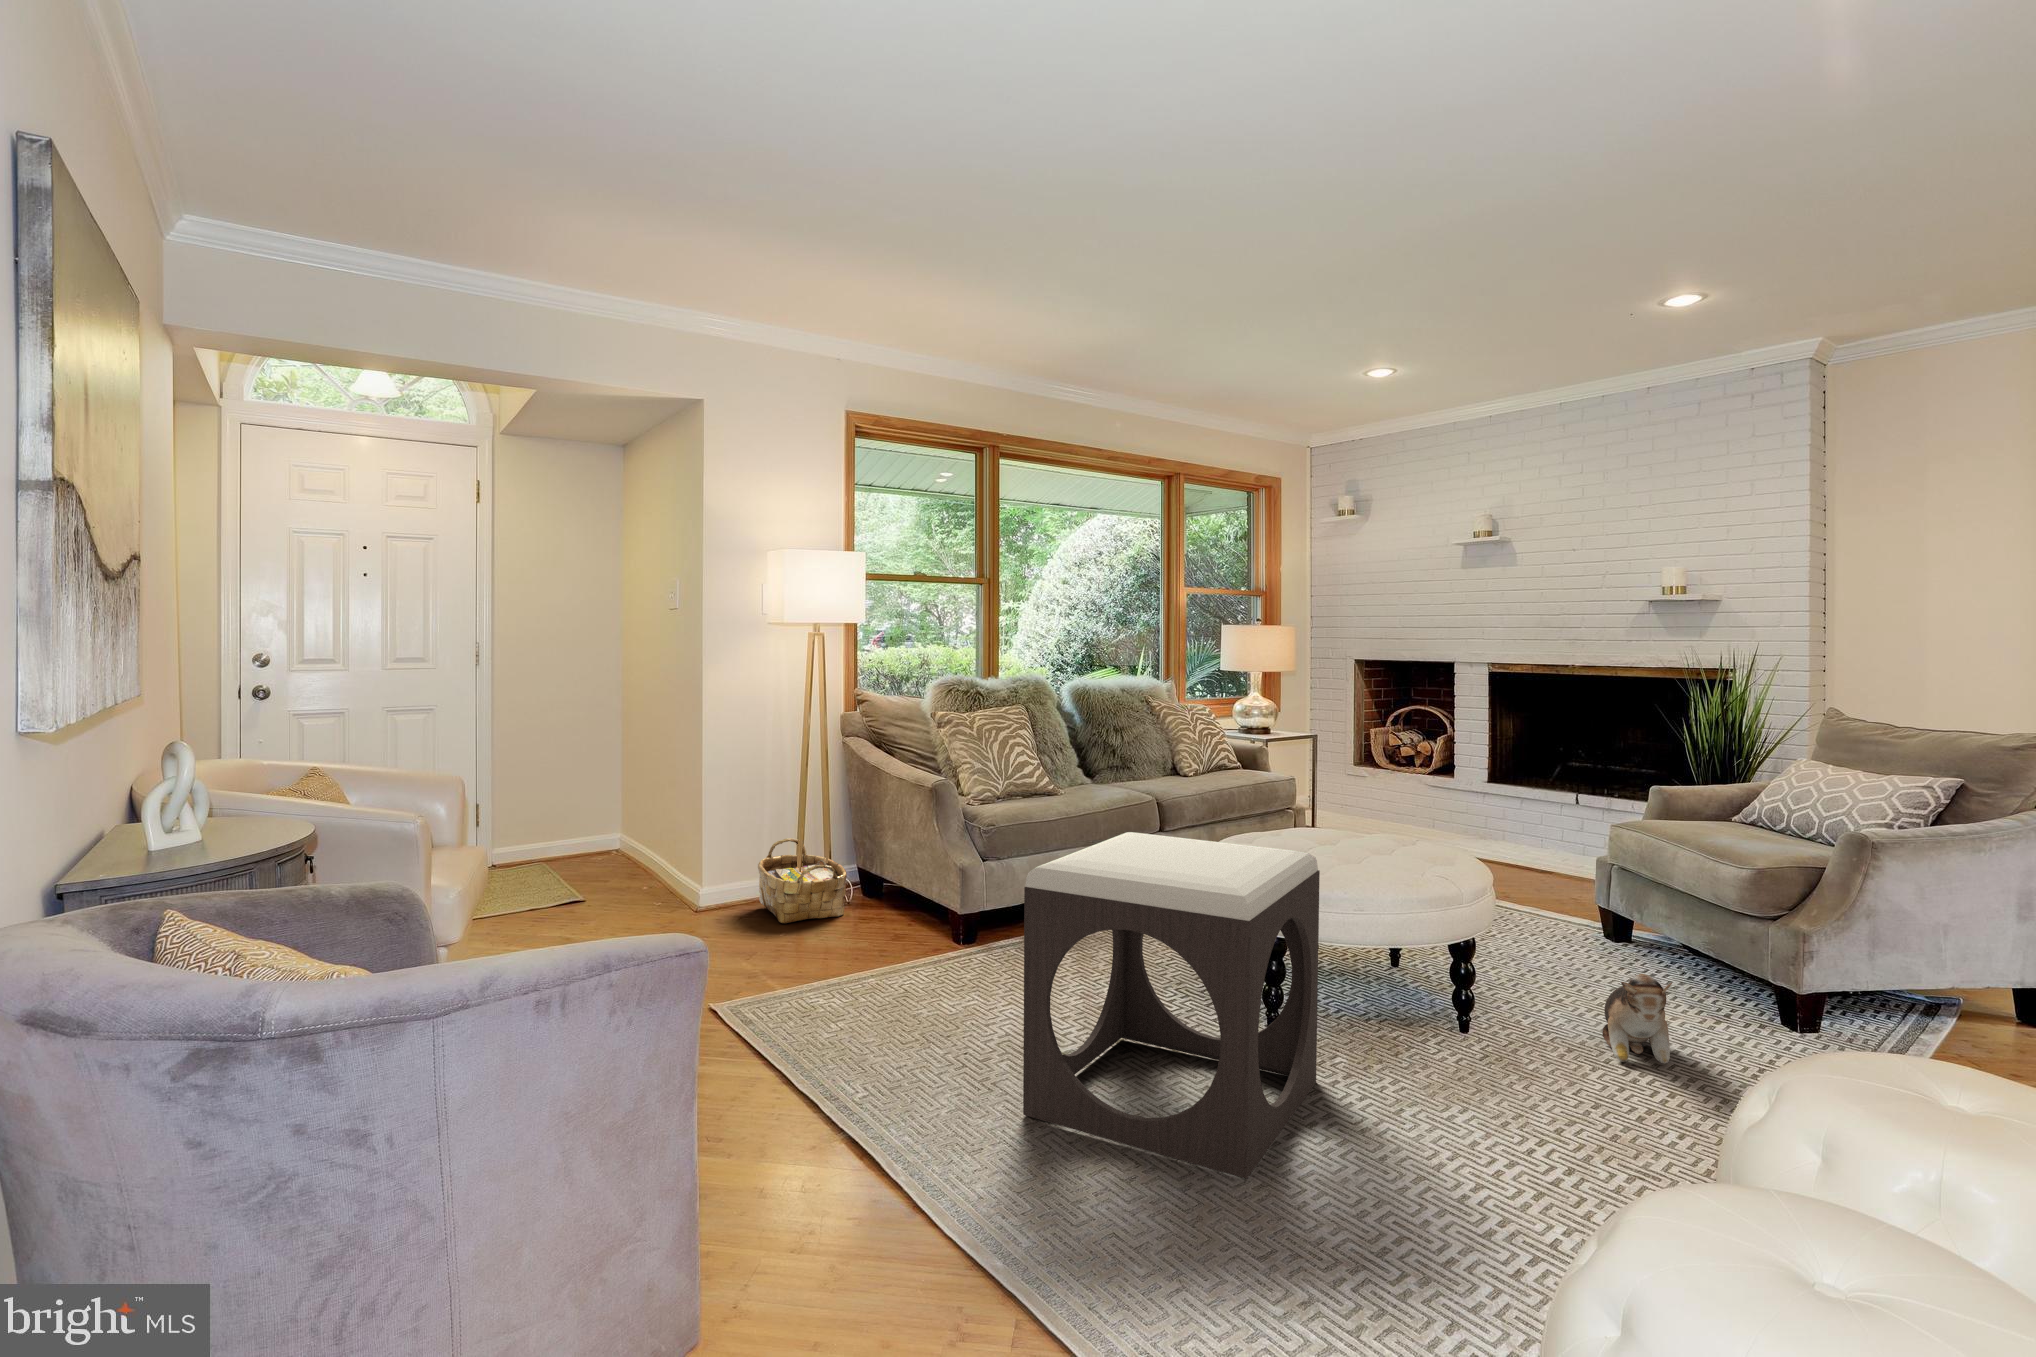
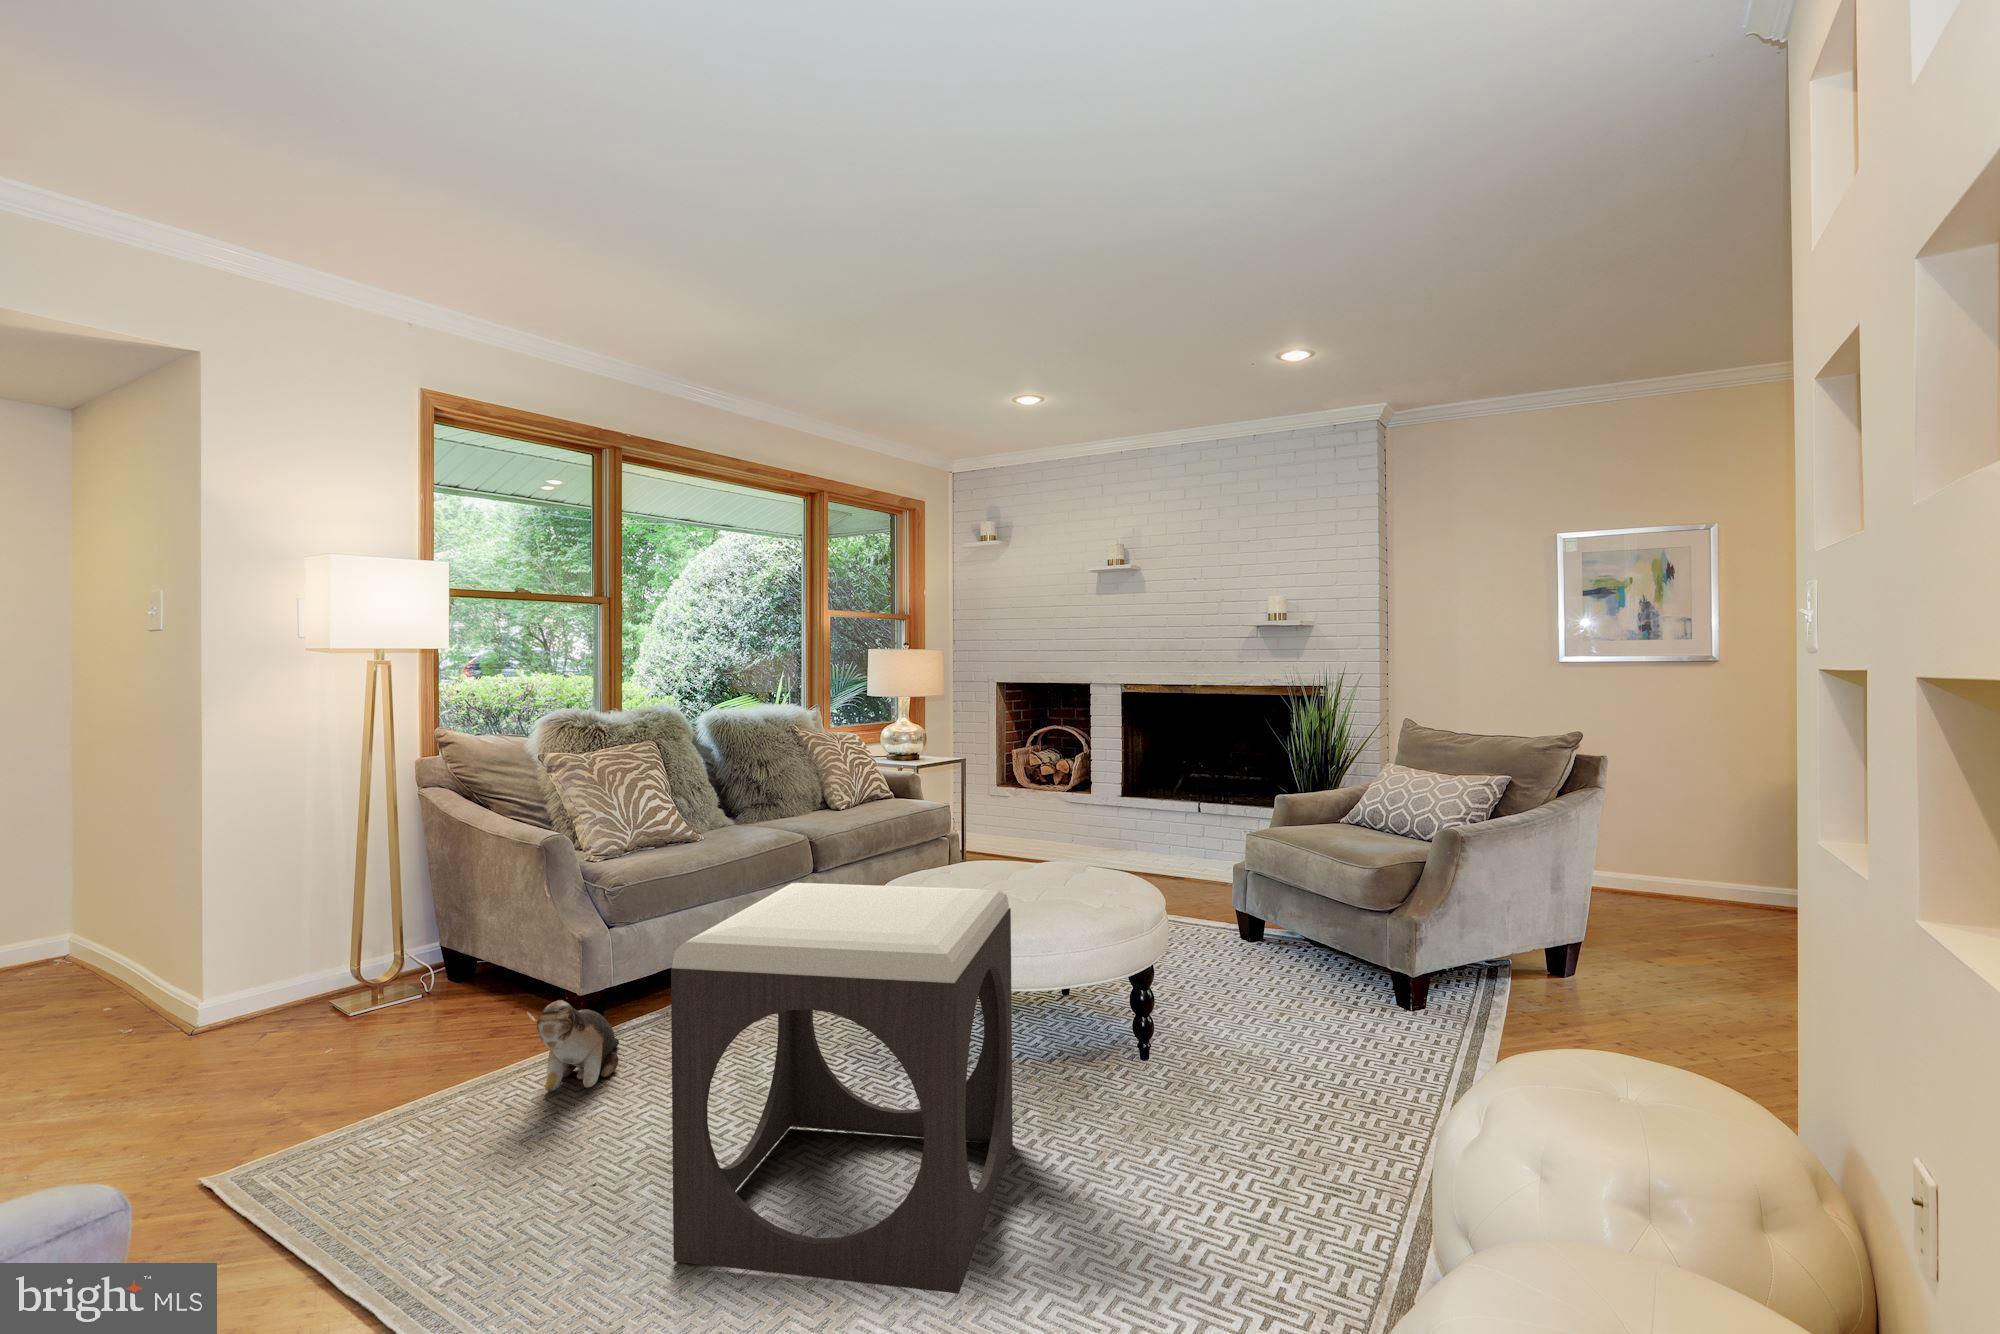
woven basket: present [758,838,847,924] -> none [296,920,426,1034]
plush toy: present [1602,974,1672,1063] -> present [527,1000,619,1091]

